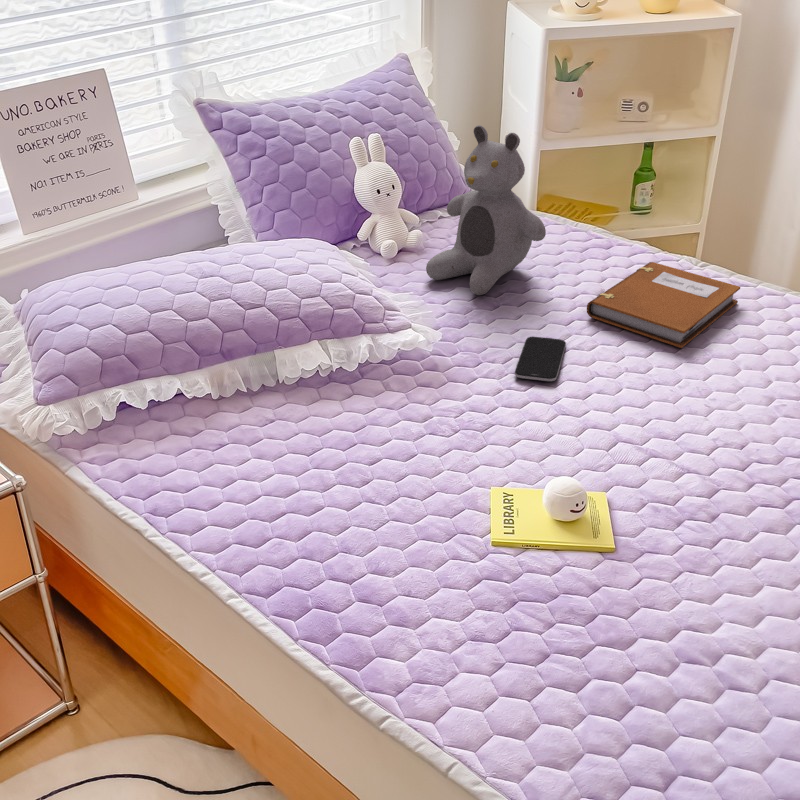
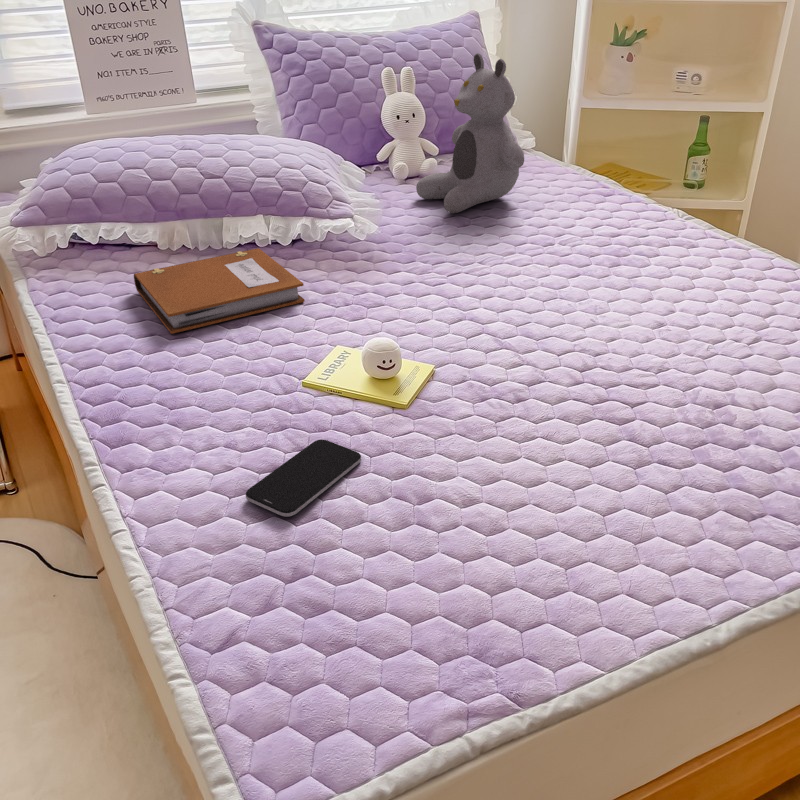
notebook: present [587,262,740,348] -> present [134,248,305,334]
smartphone: present [515,337,566,381] -> present [246,440,361,517]

